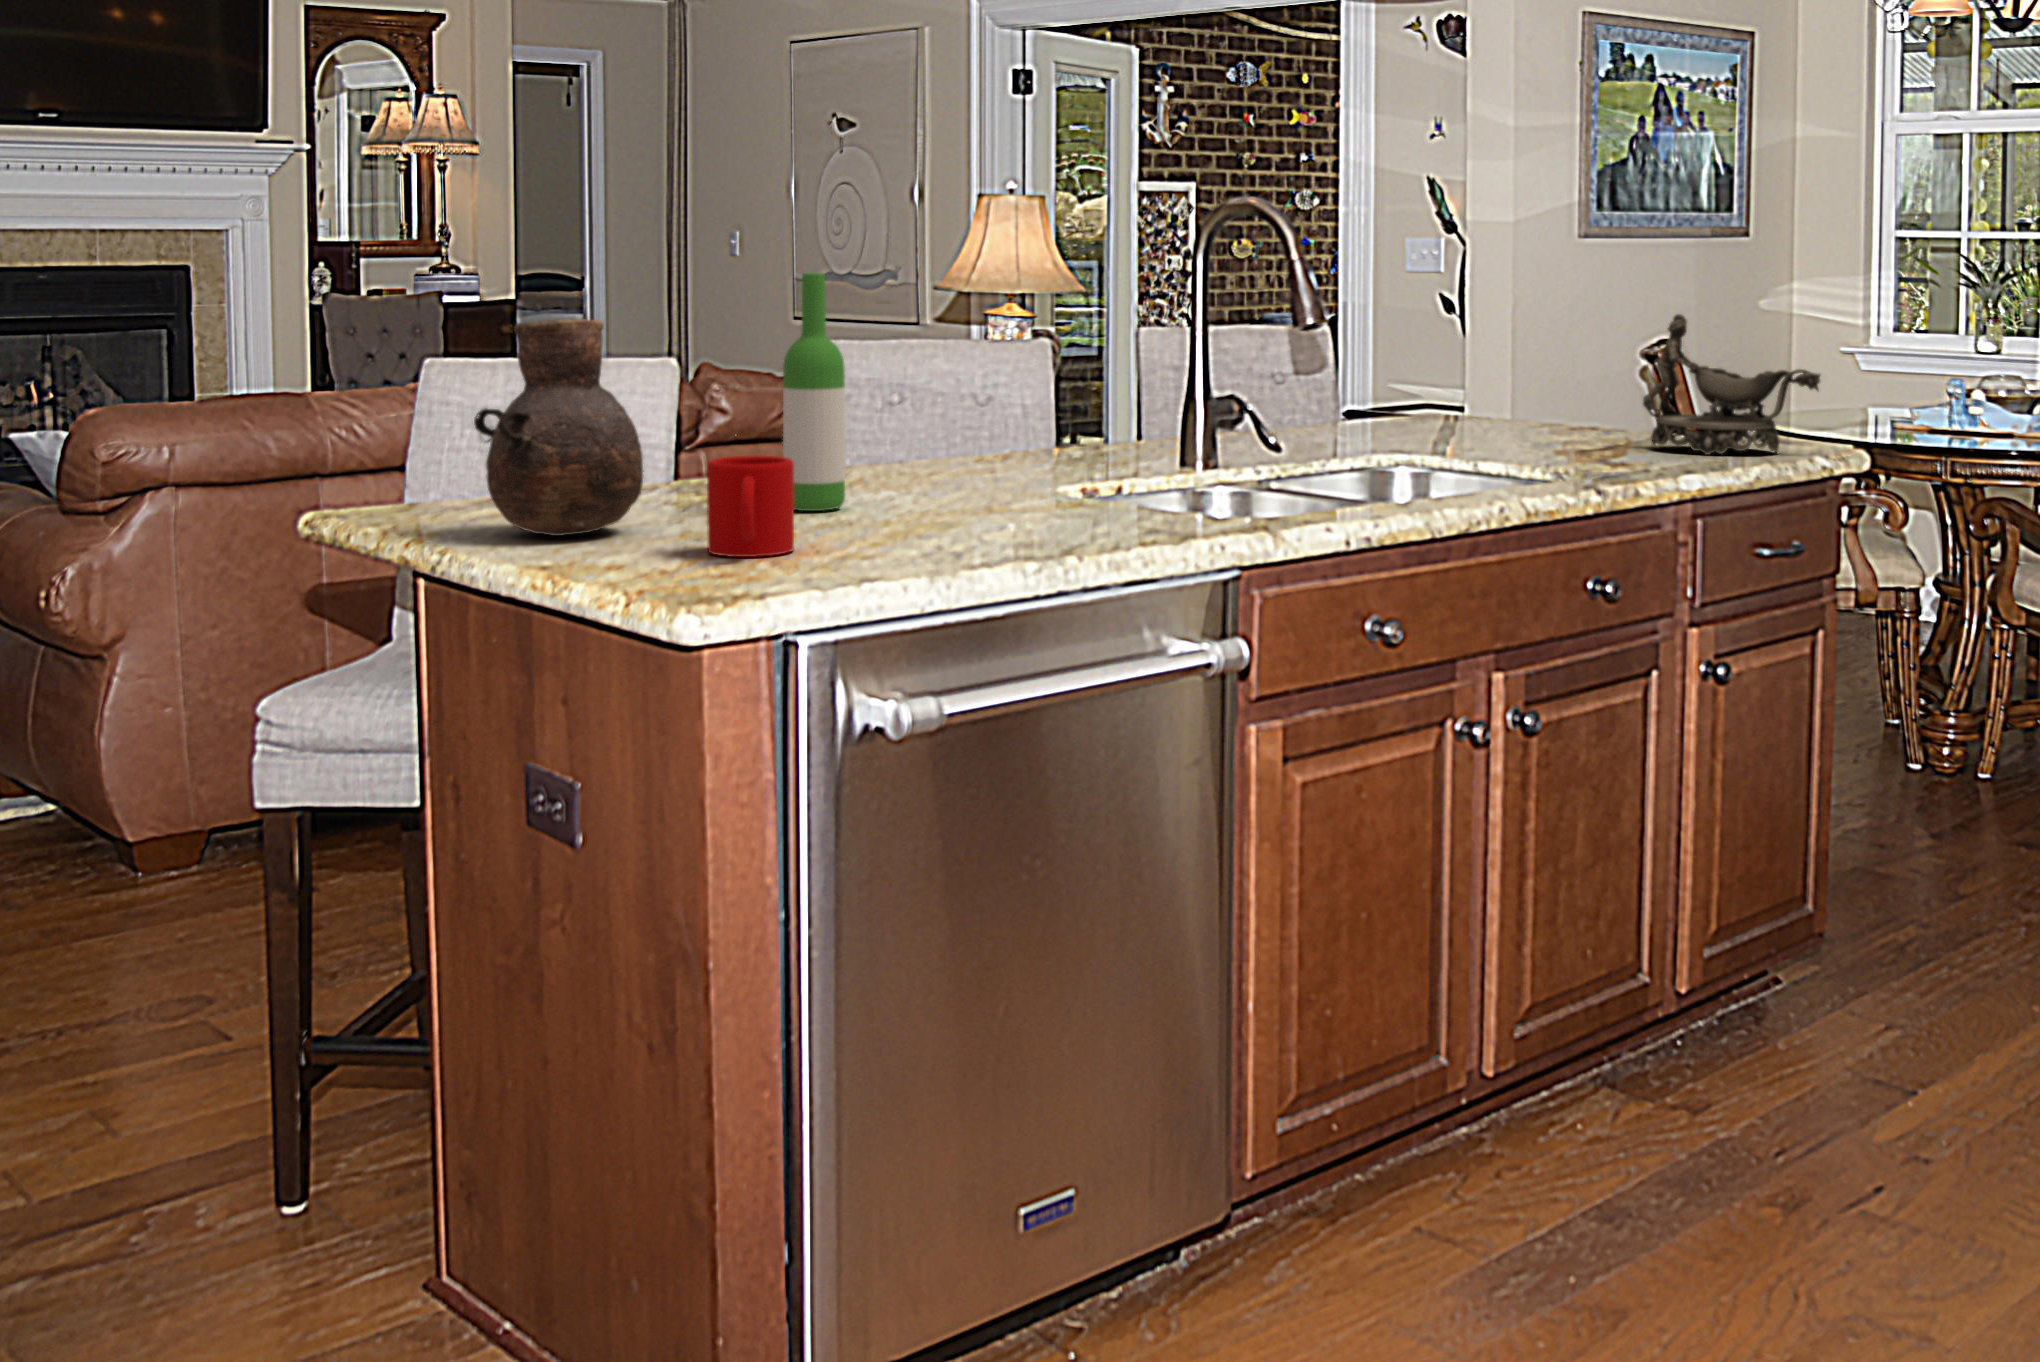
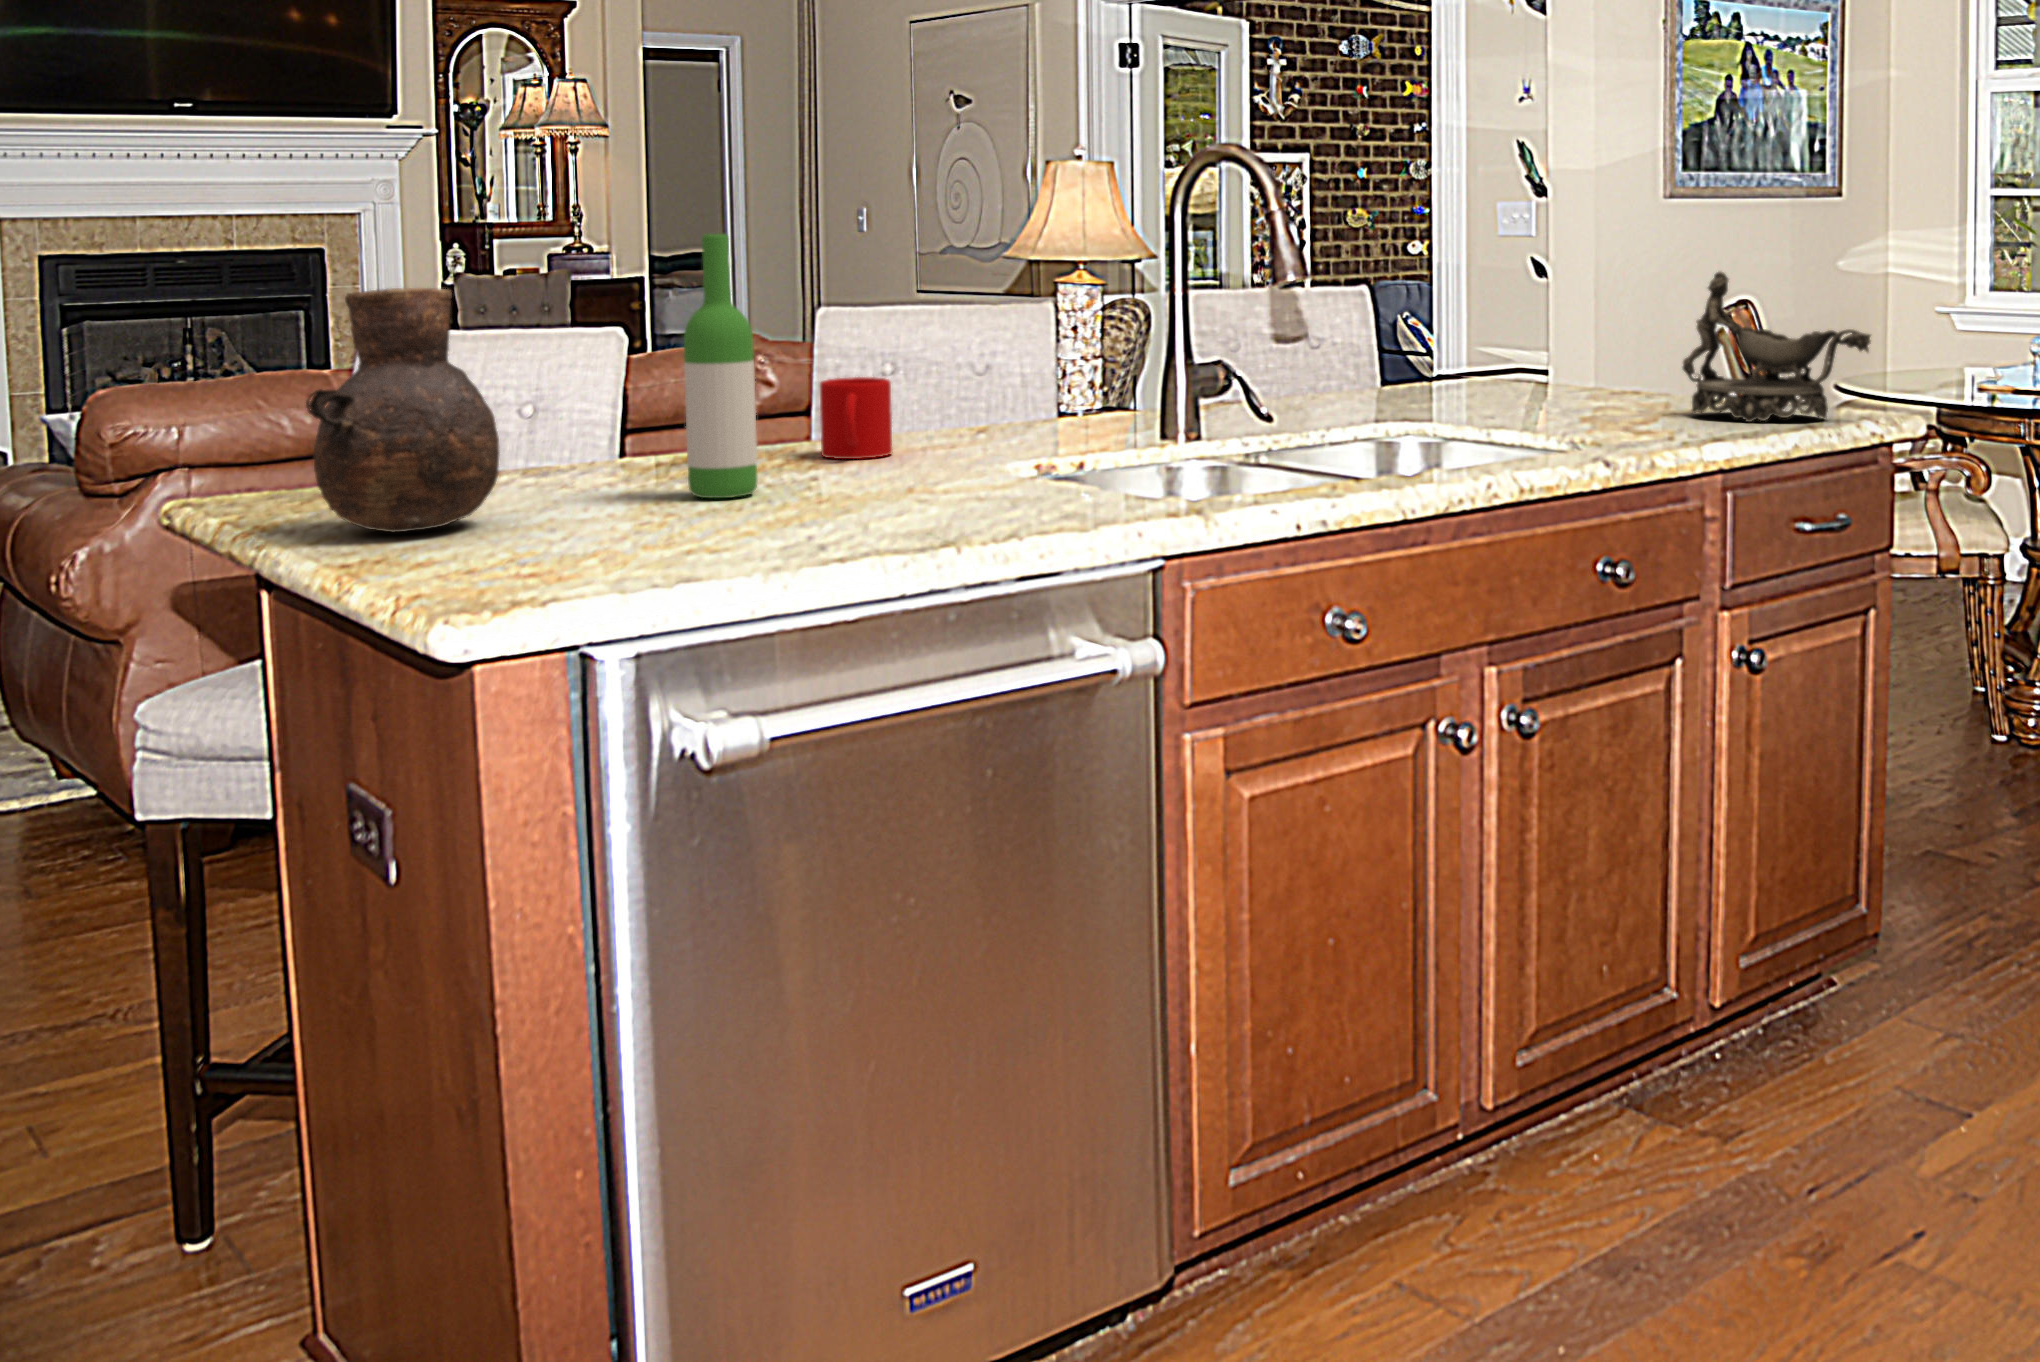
mug: present [707,456,794,557] -> present [820,377,892,459]

